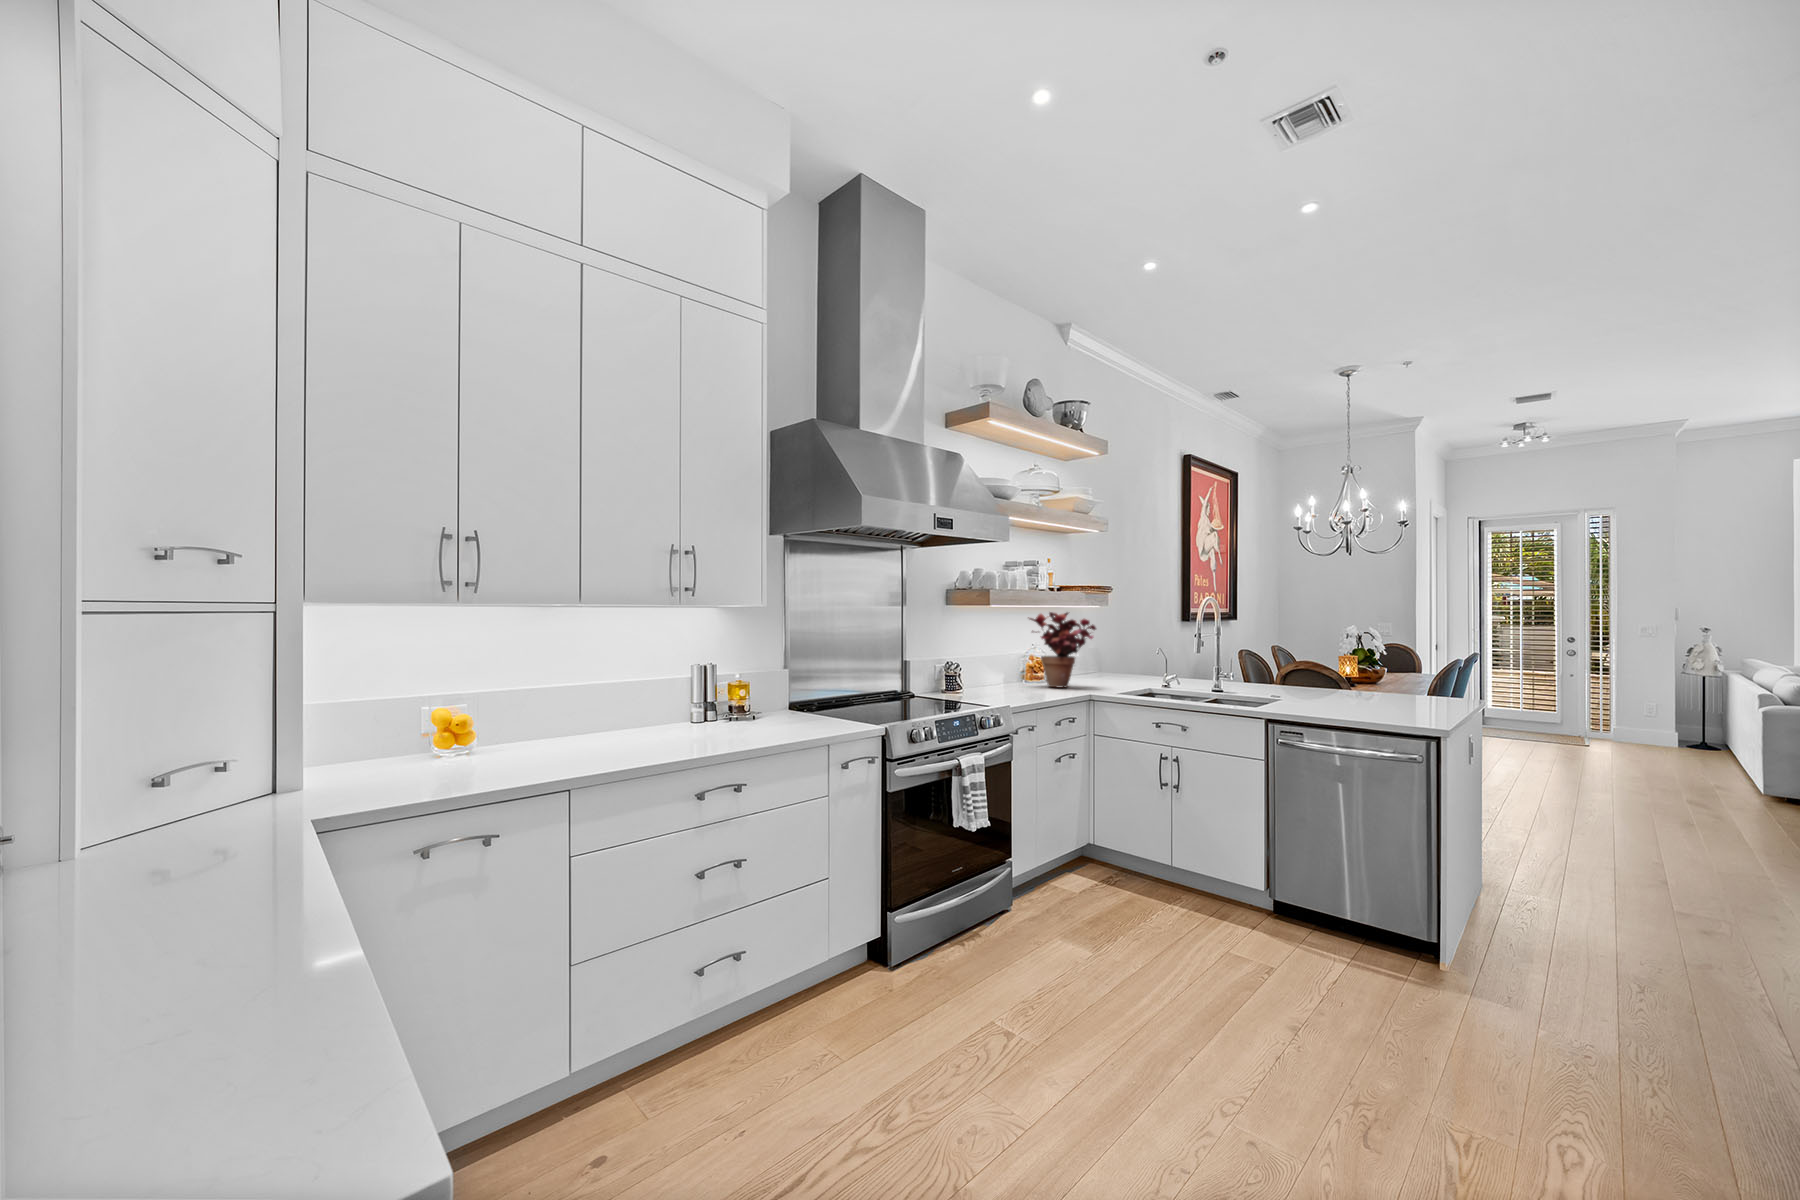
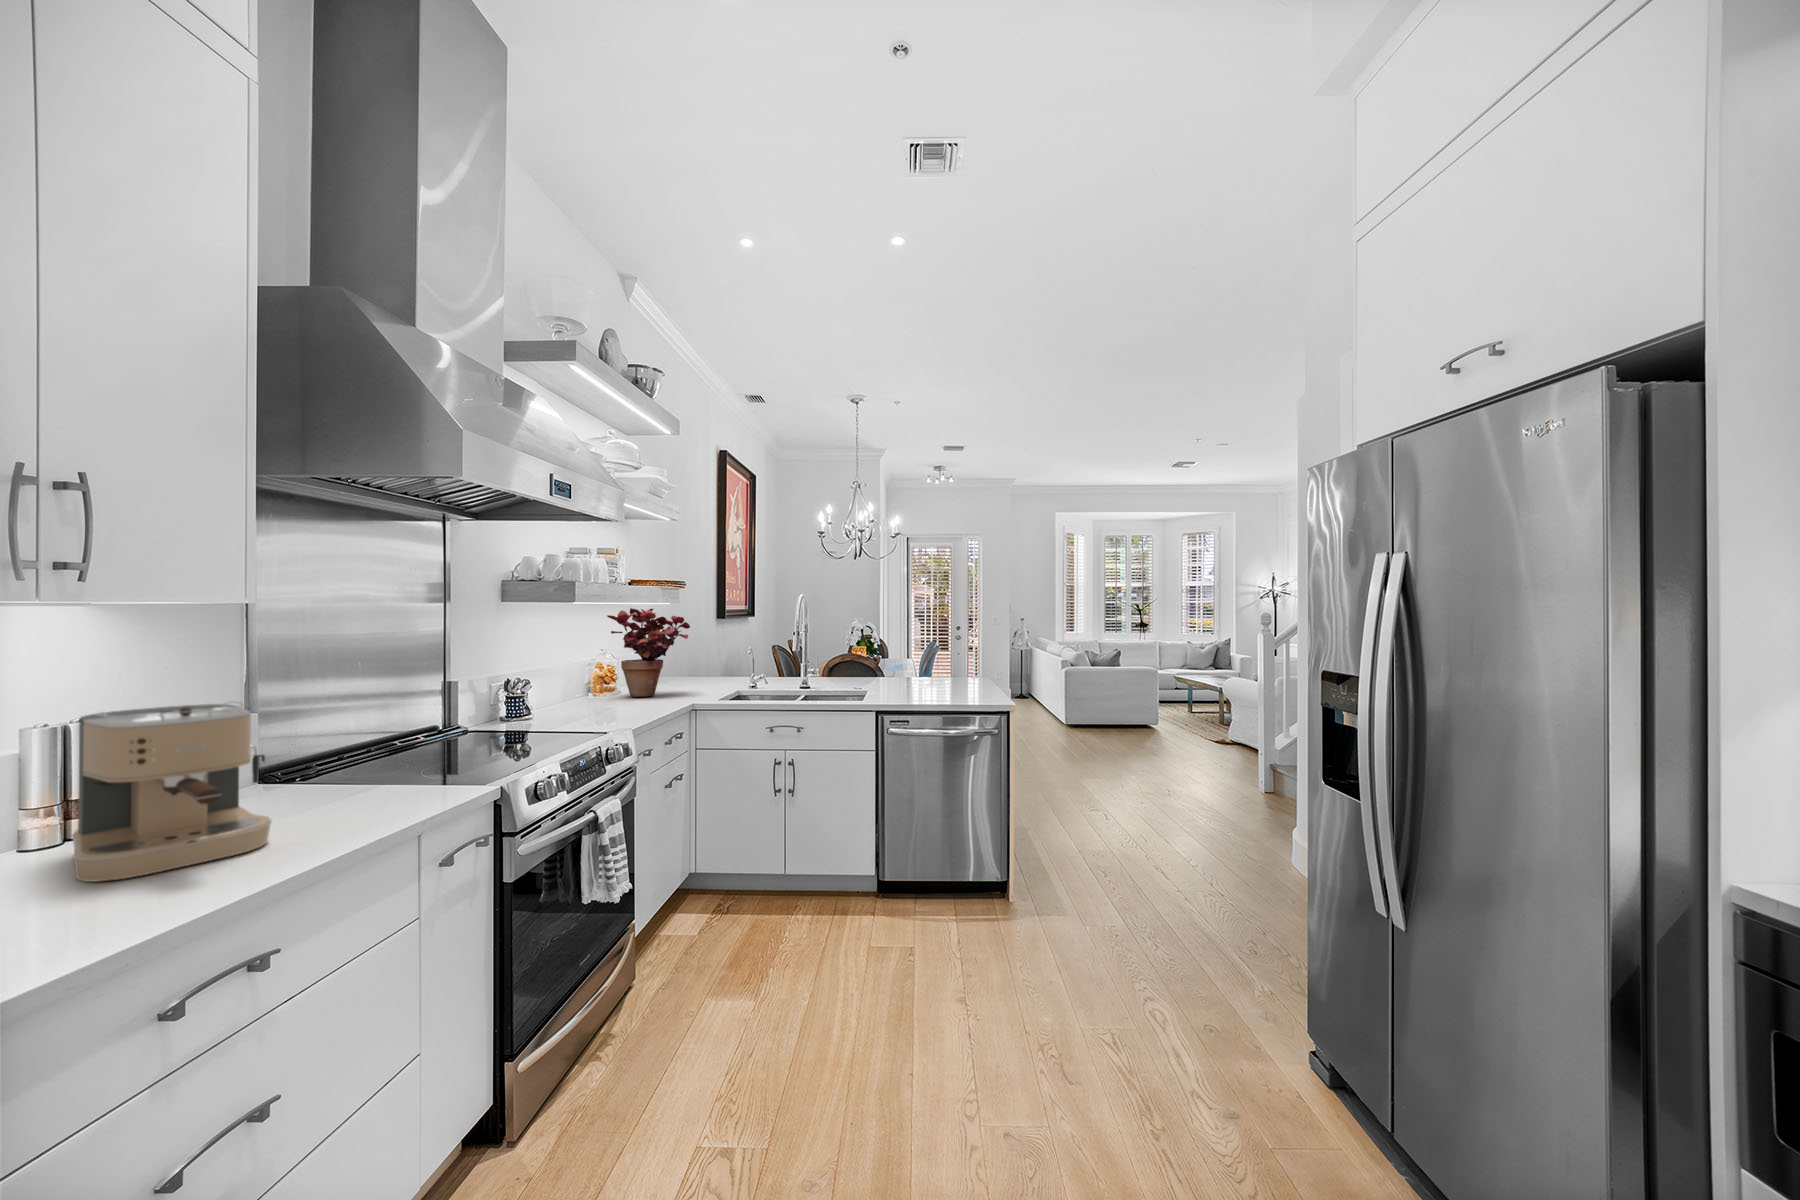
coffee maker: none [697,659,767,736] -> present [72,701,271,881]

